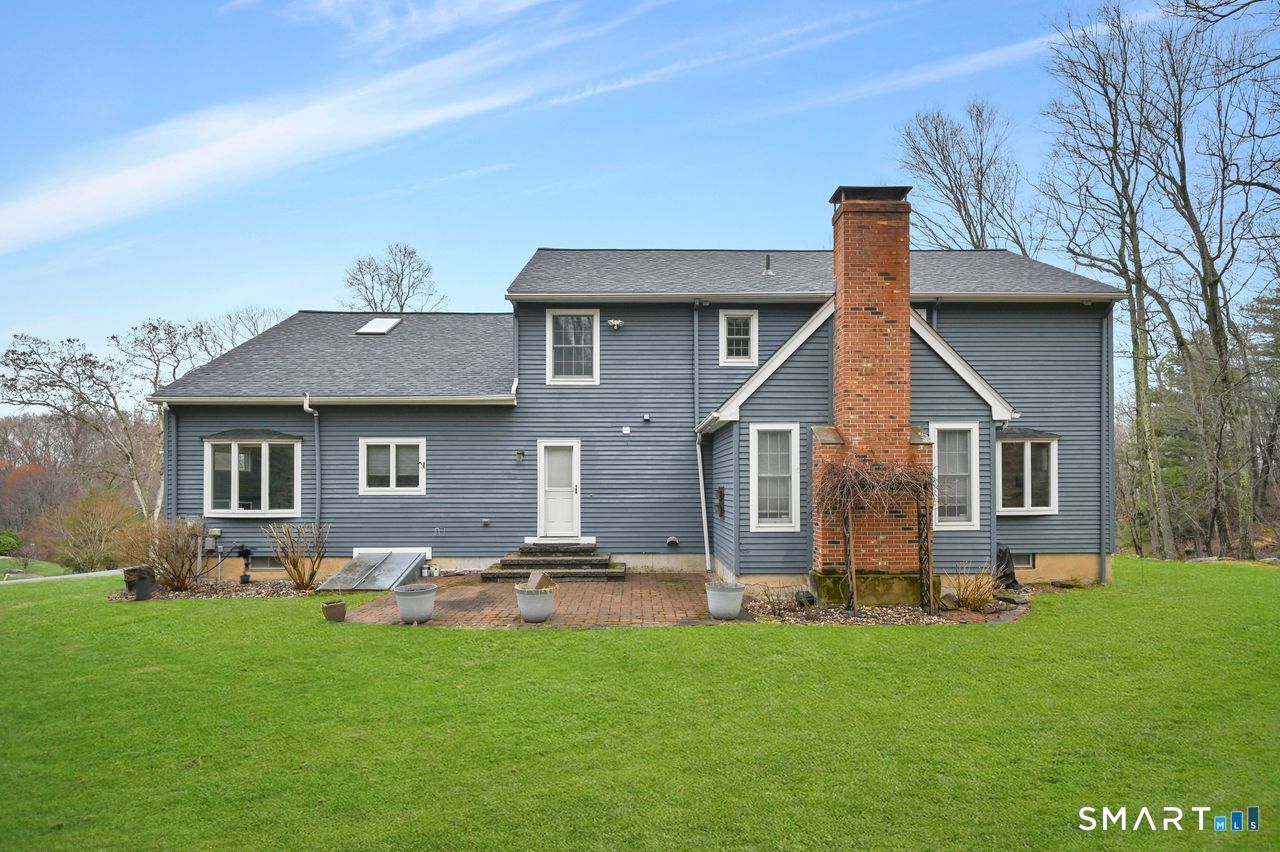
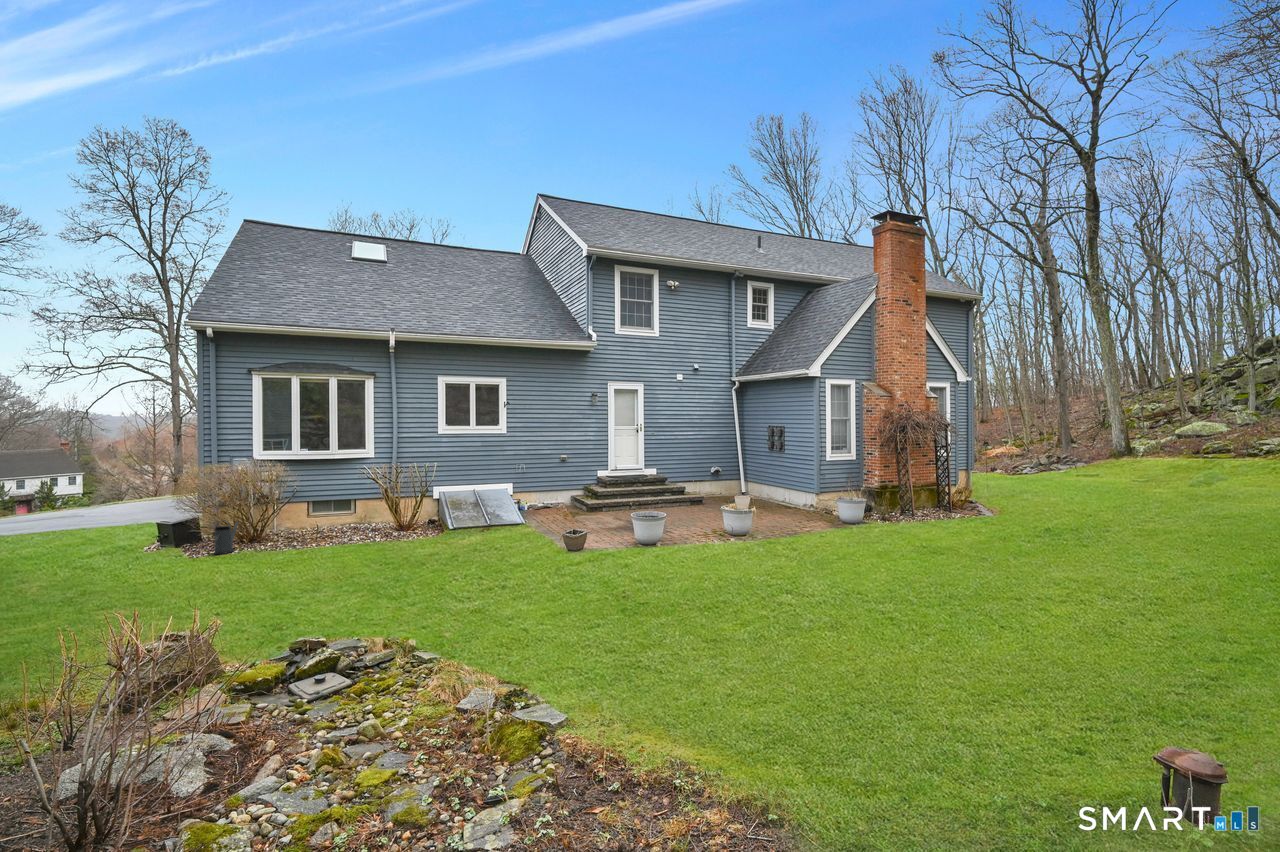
potted plant: present [232,544,257,583] -> none [295,486,329,530]

